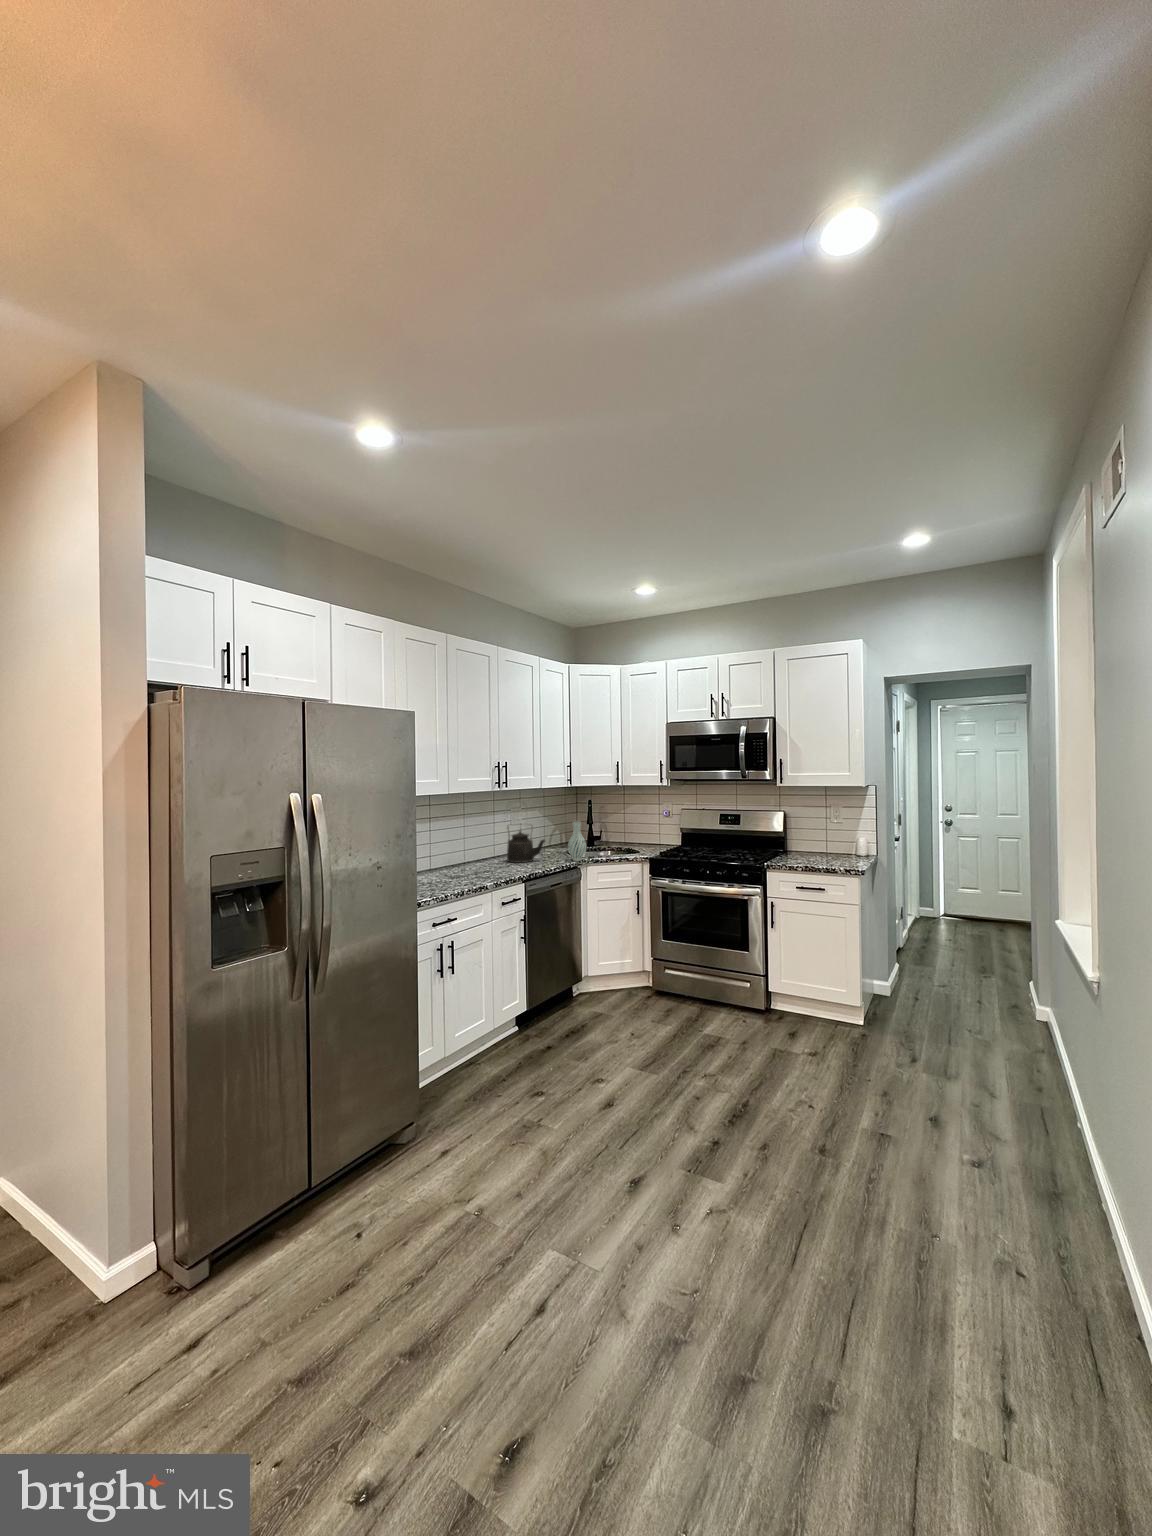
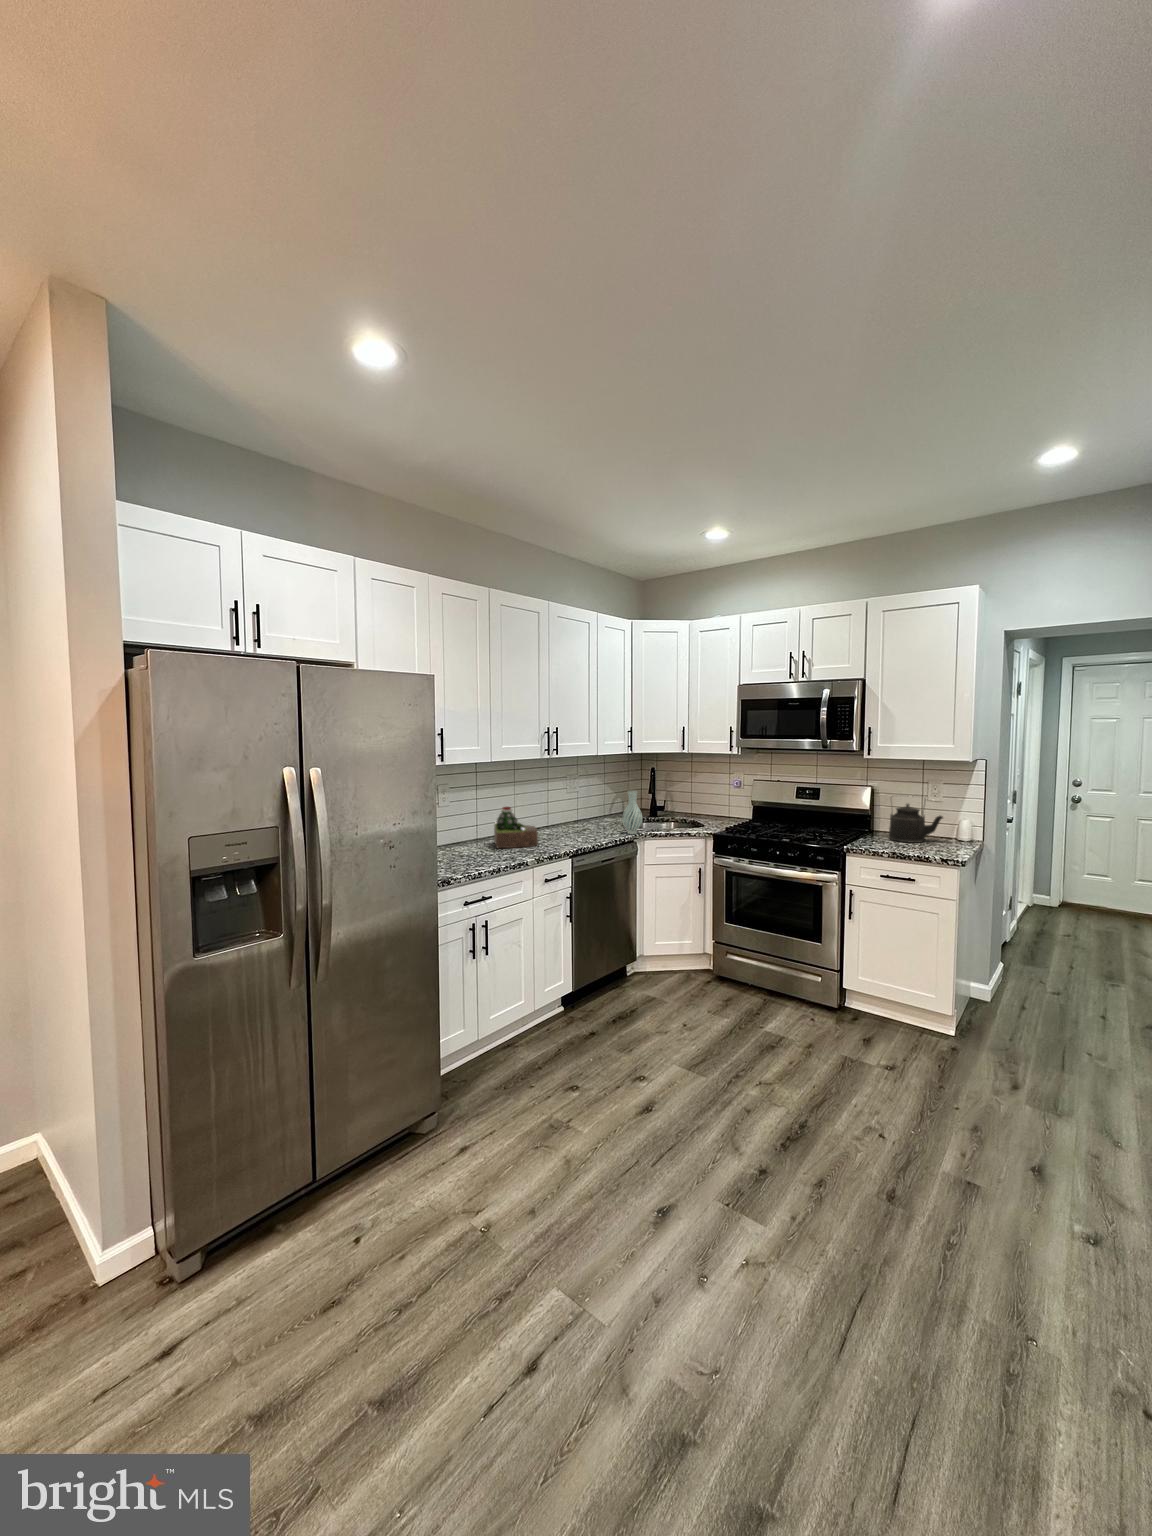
kettle: present [507,828,545,863] -> present [889,800,943,843]
succulent plant: none [451,837,493,876] -> present [494,807,538,848]

